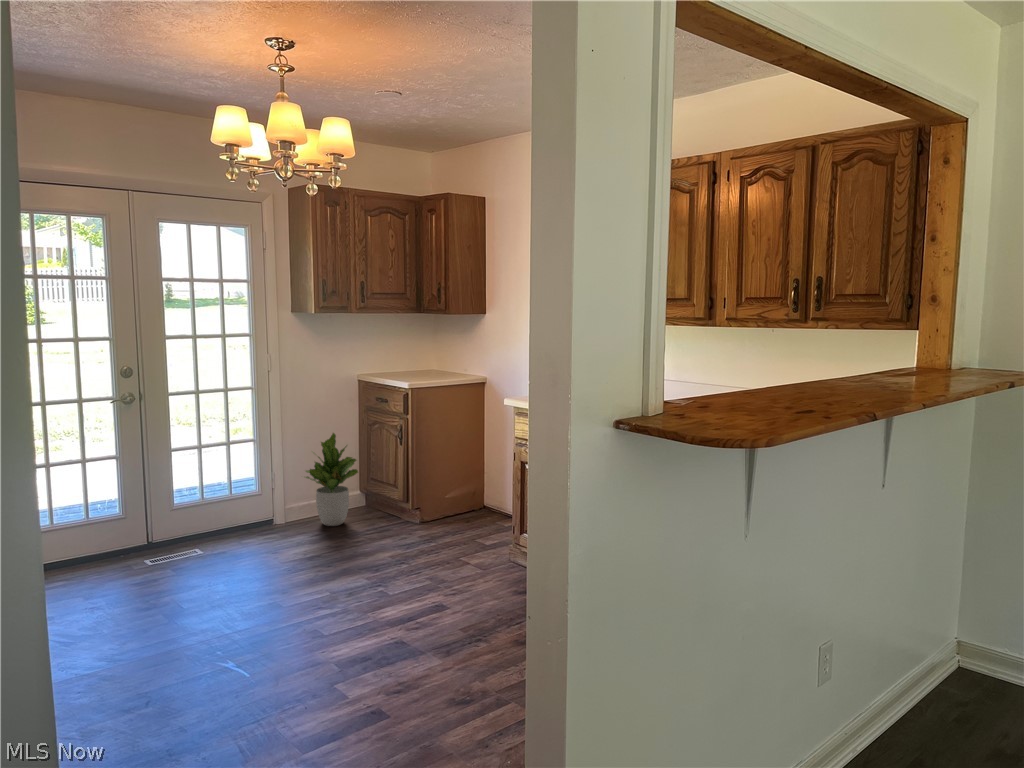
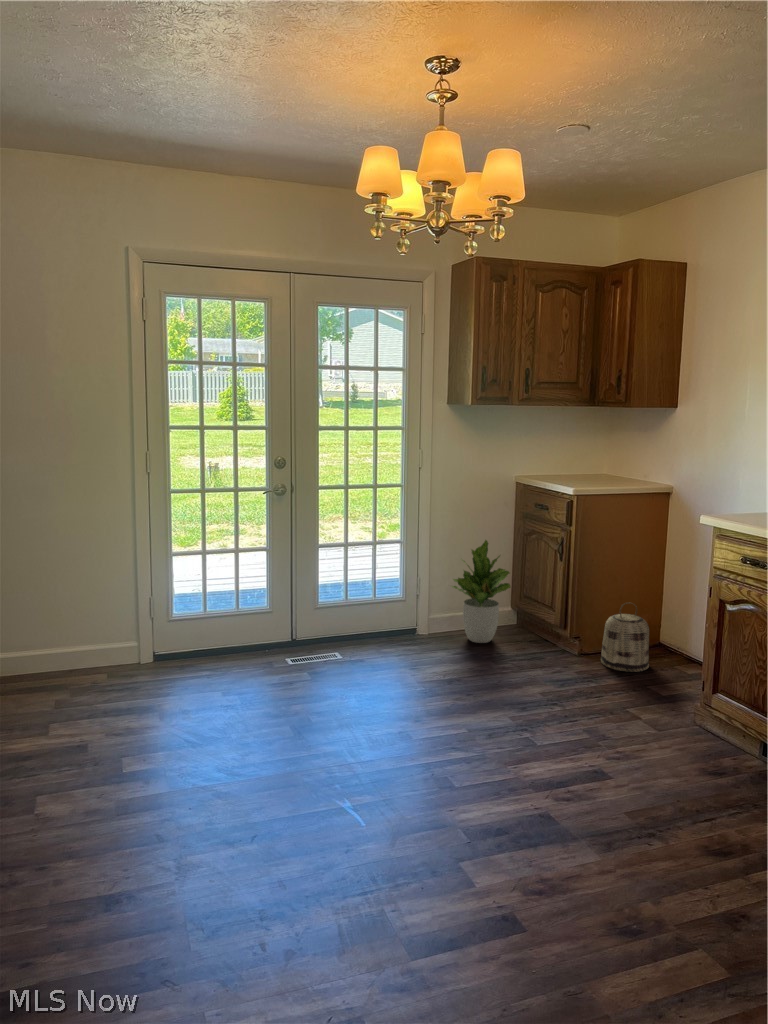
basket: none [439,475,477,533] -> present [601,603,649,672]

